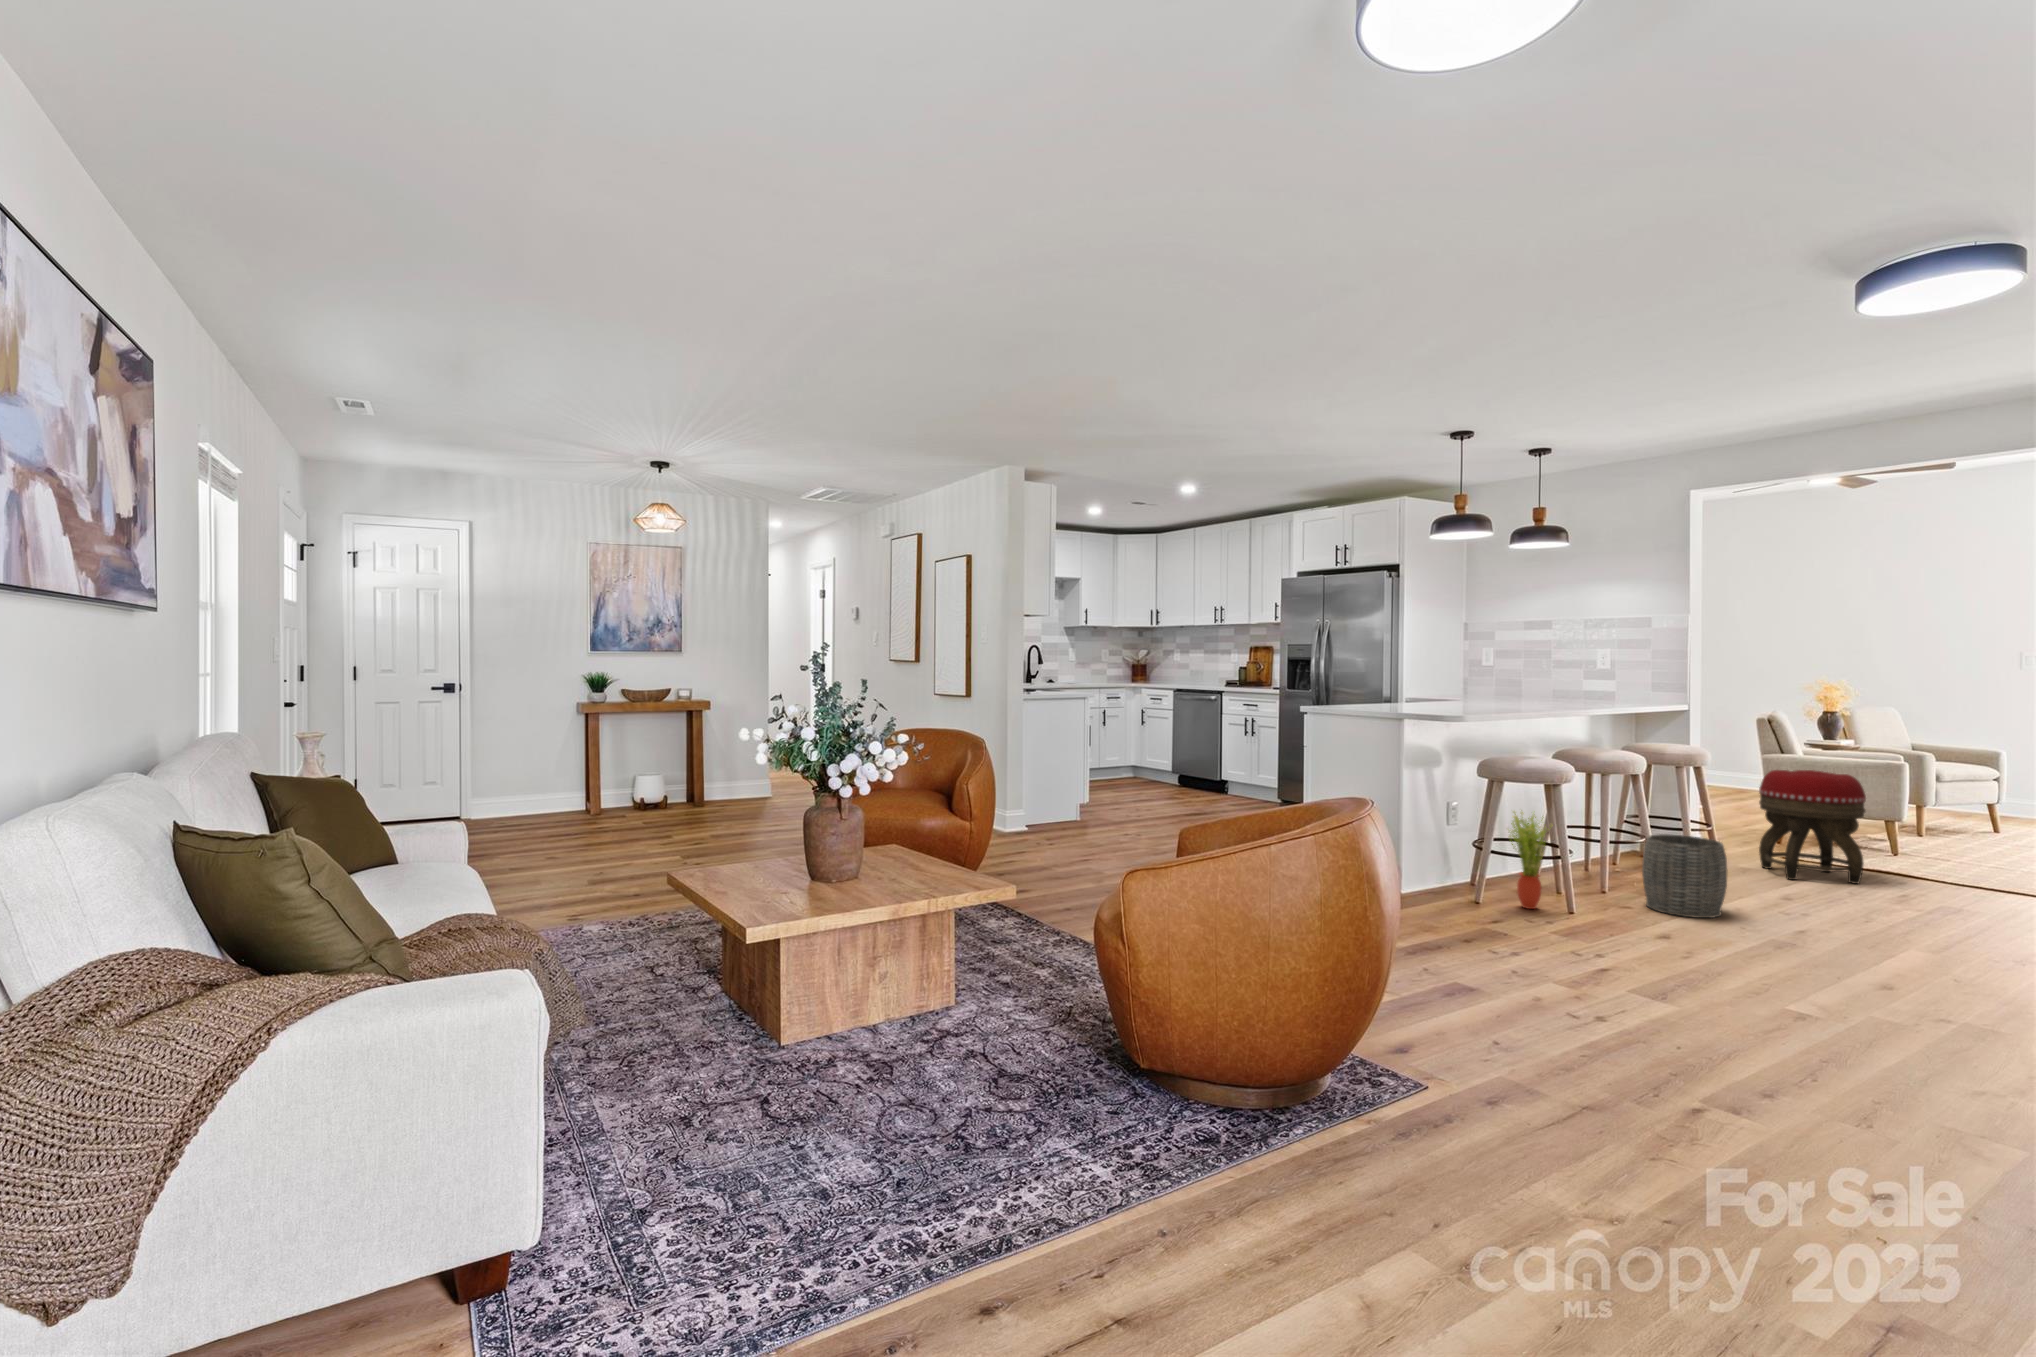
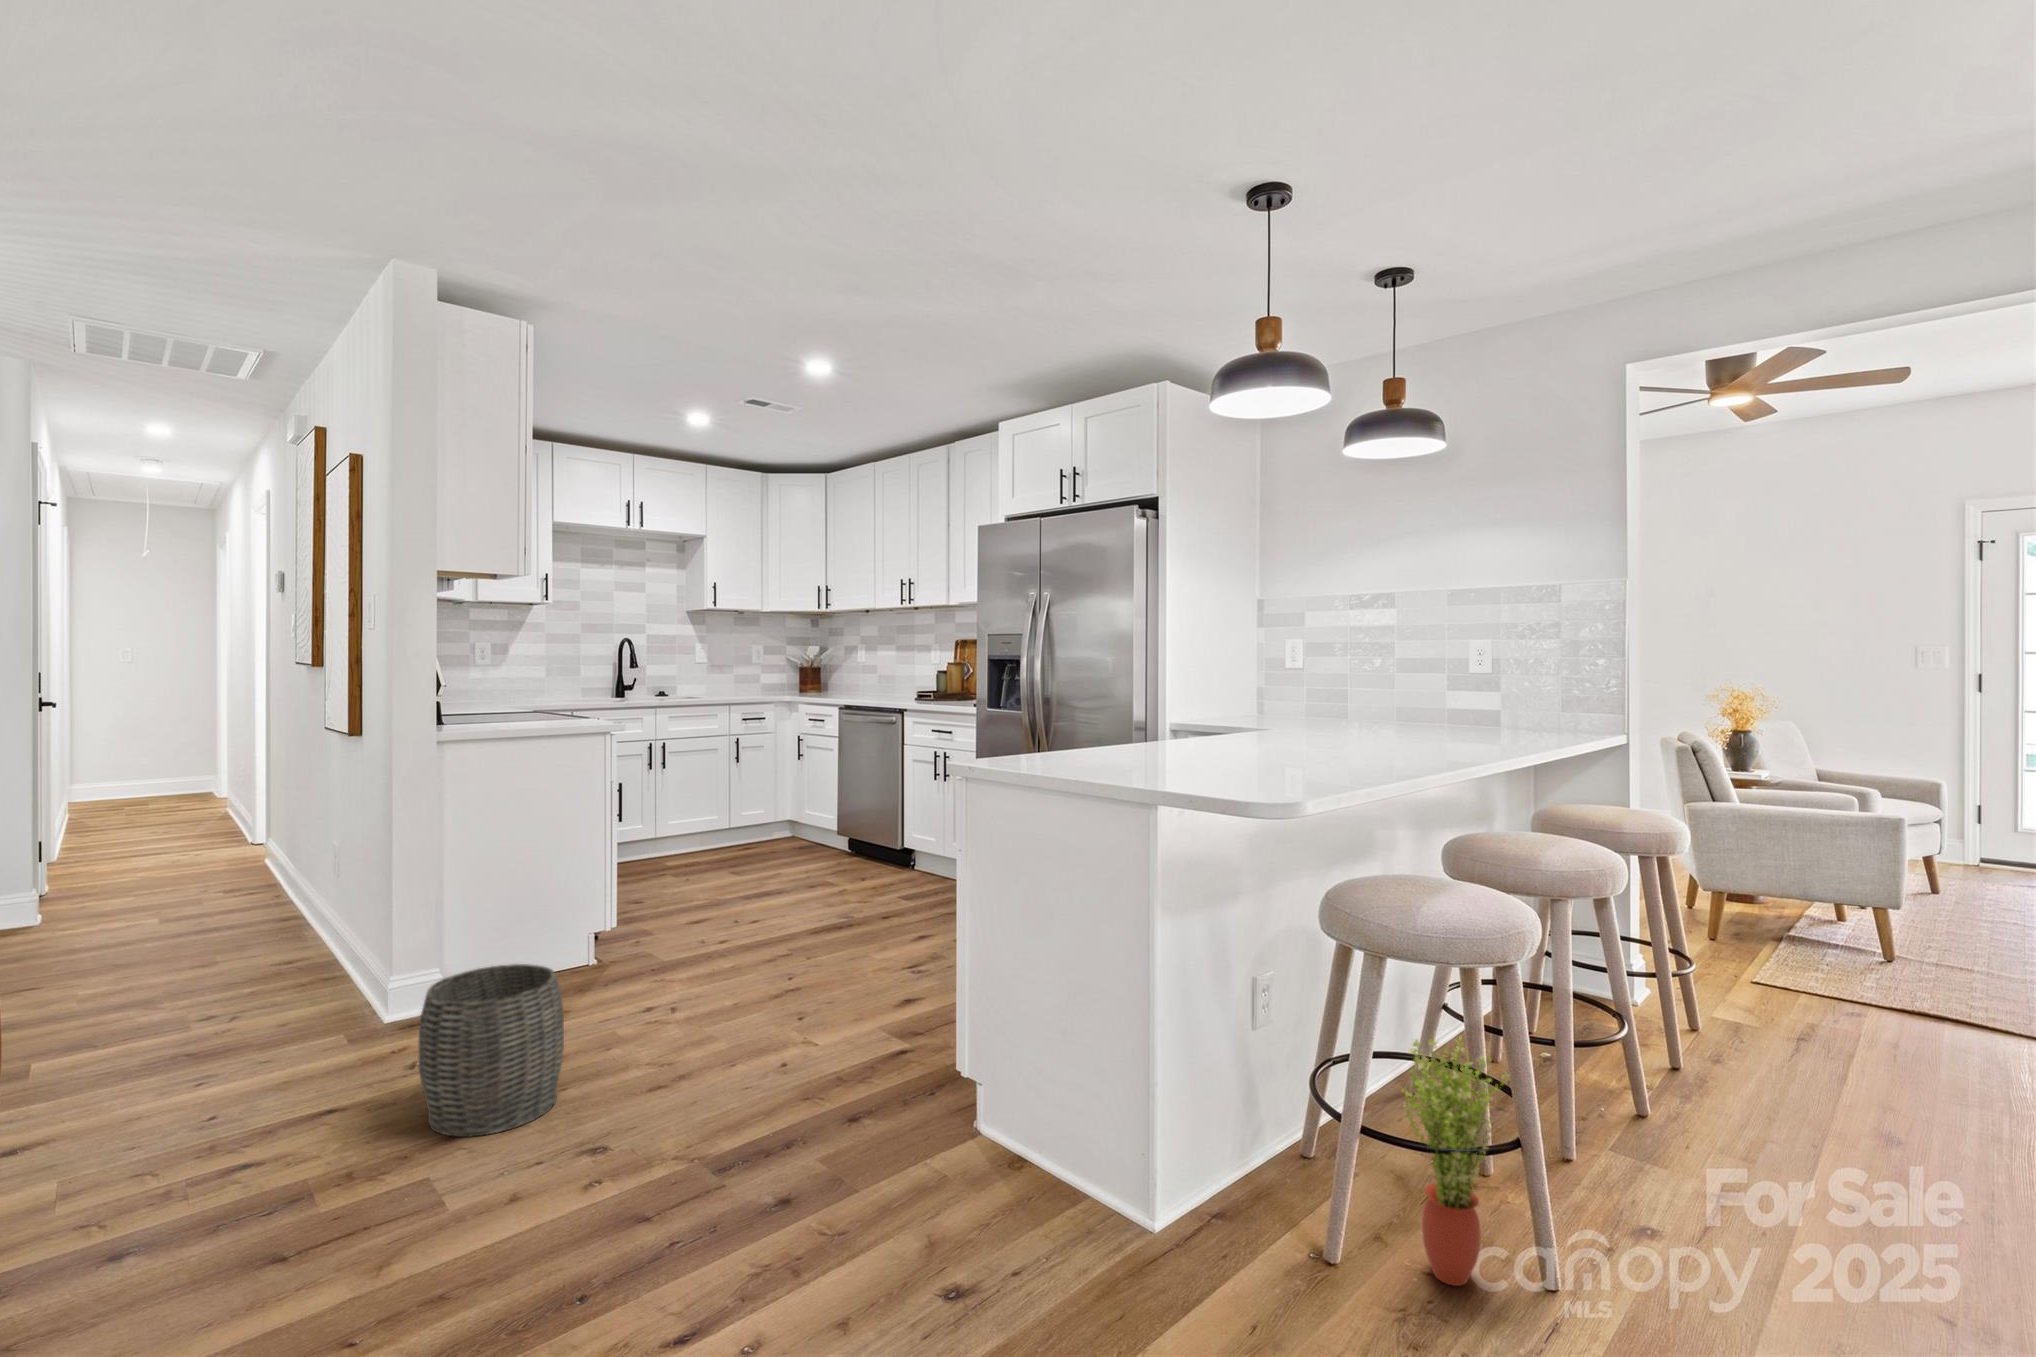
footstool: present [1759,770,1866,884] -> none [1755,851,1958,1068]
woven basket: present [1642,834,1727,918] -> present [418,964,564,1137]

